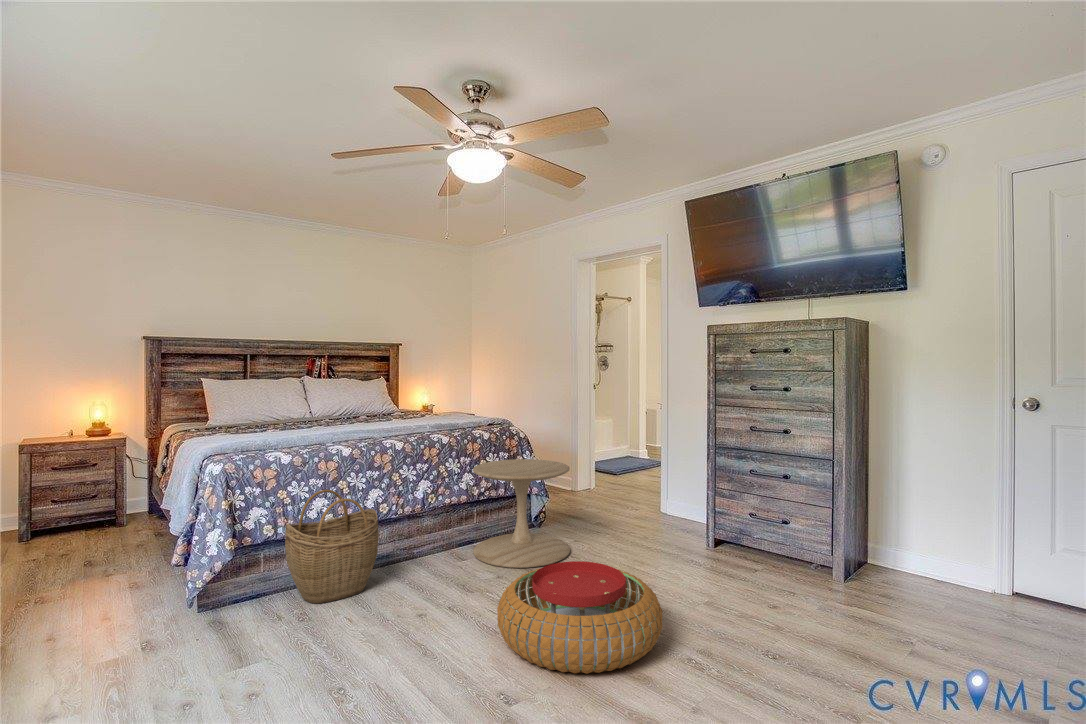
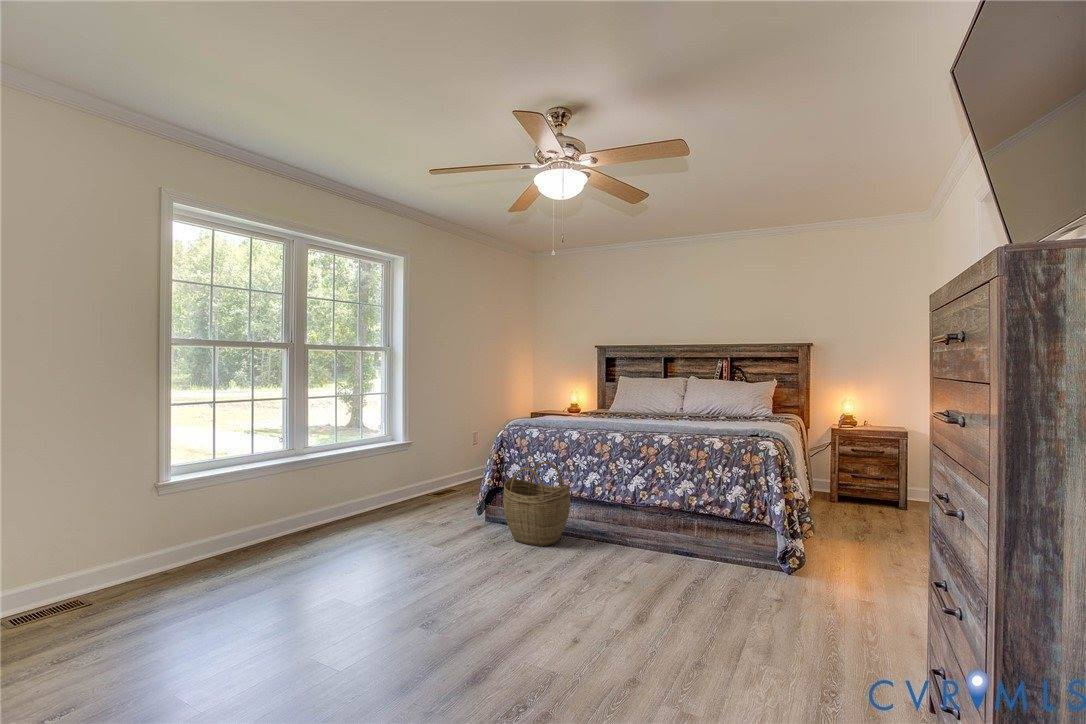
side table: present [473,459,570,568] -> none [649,473,763,601]
pouf: present [497,561,662,674] -> none [454,563,619,677]

